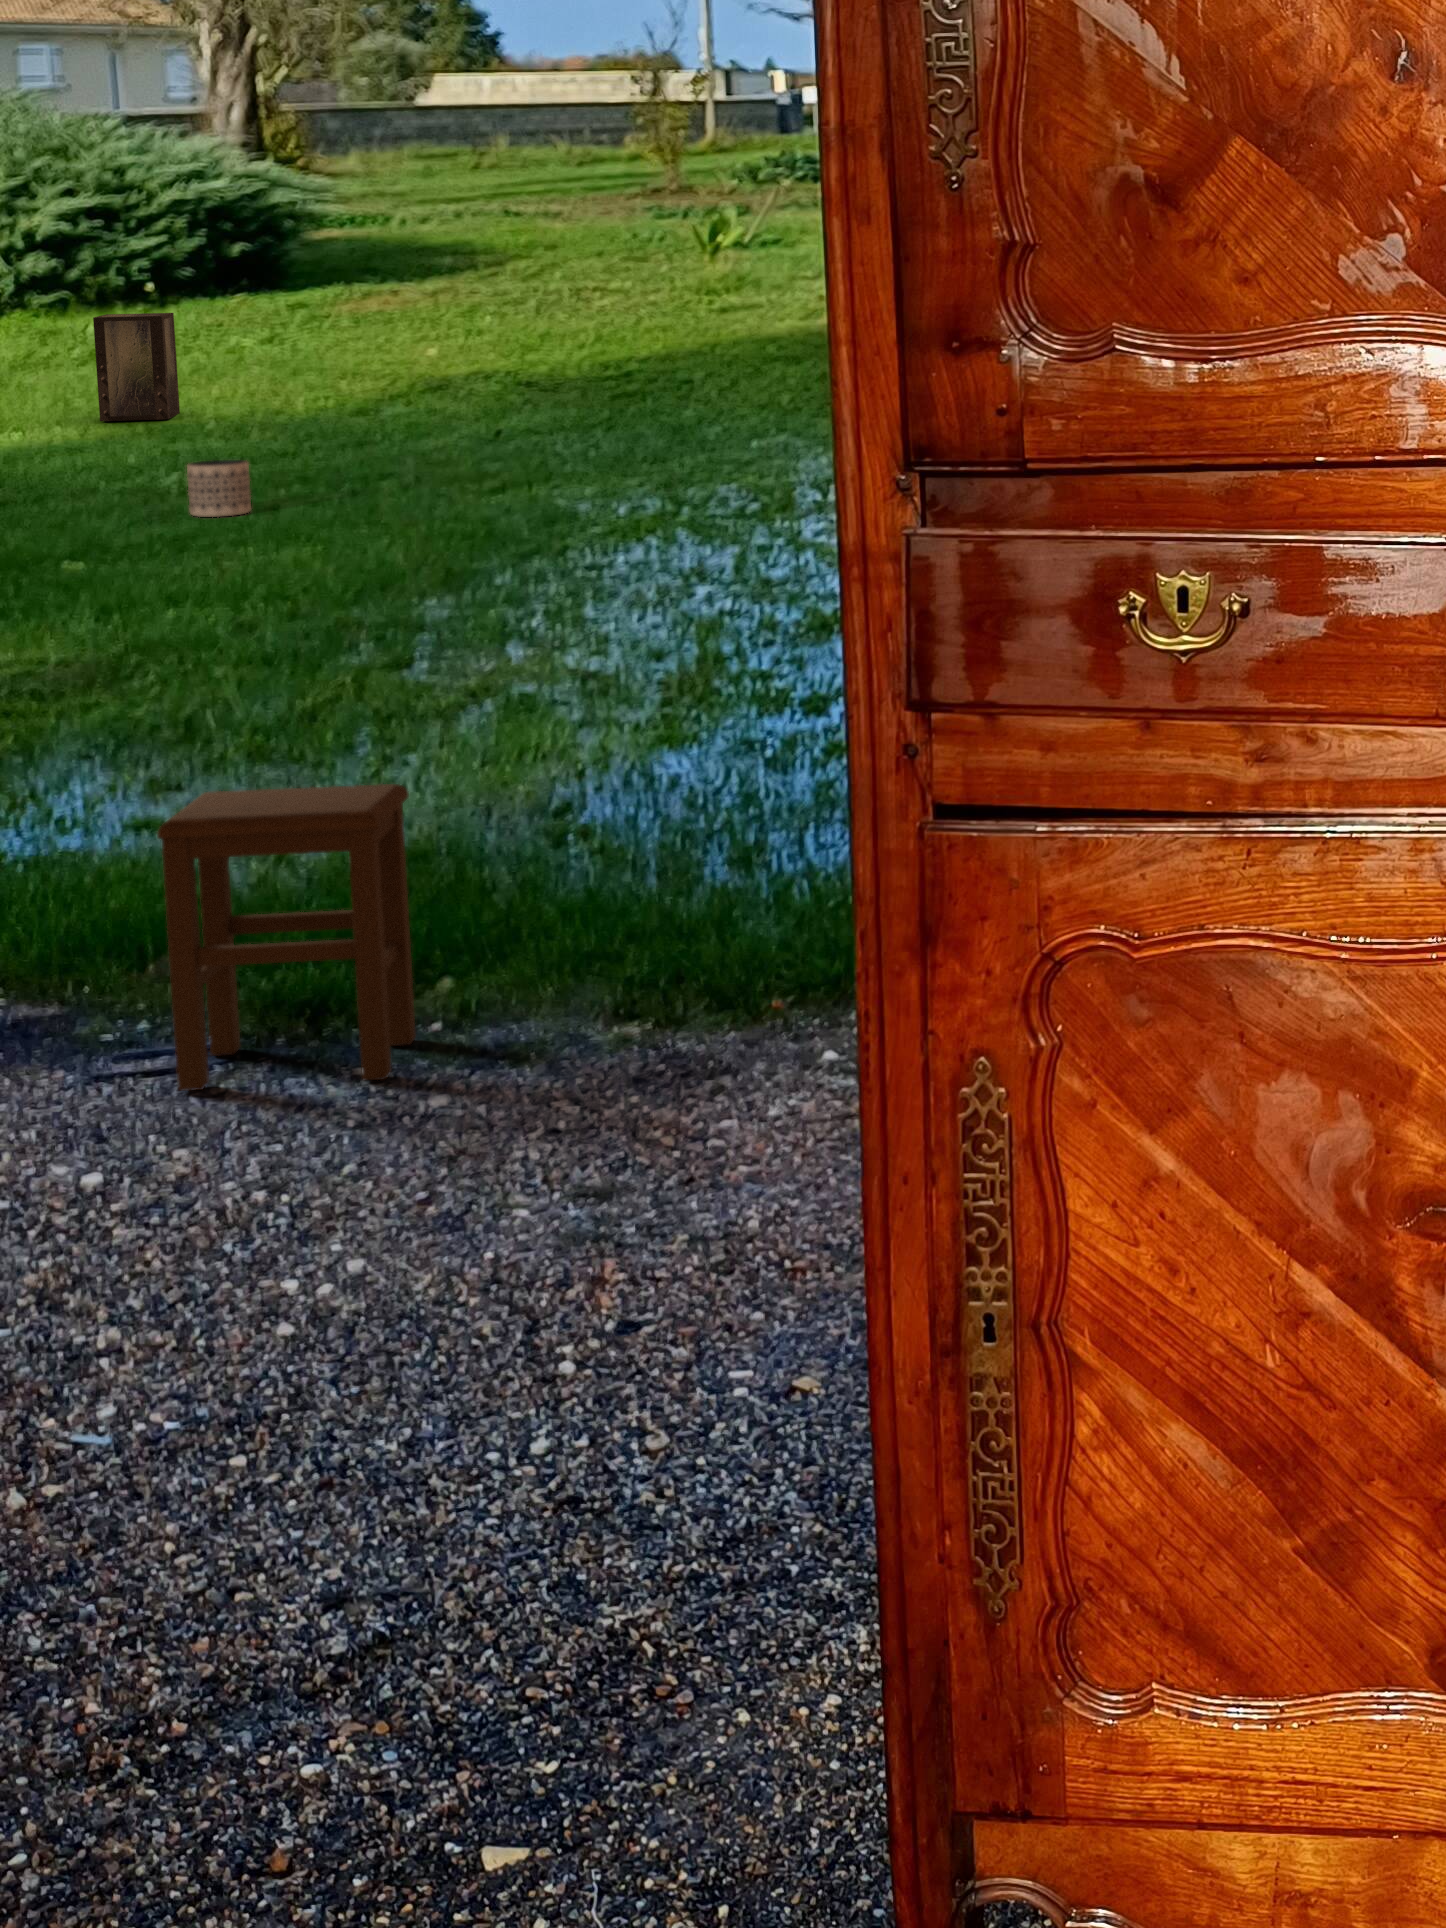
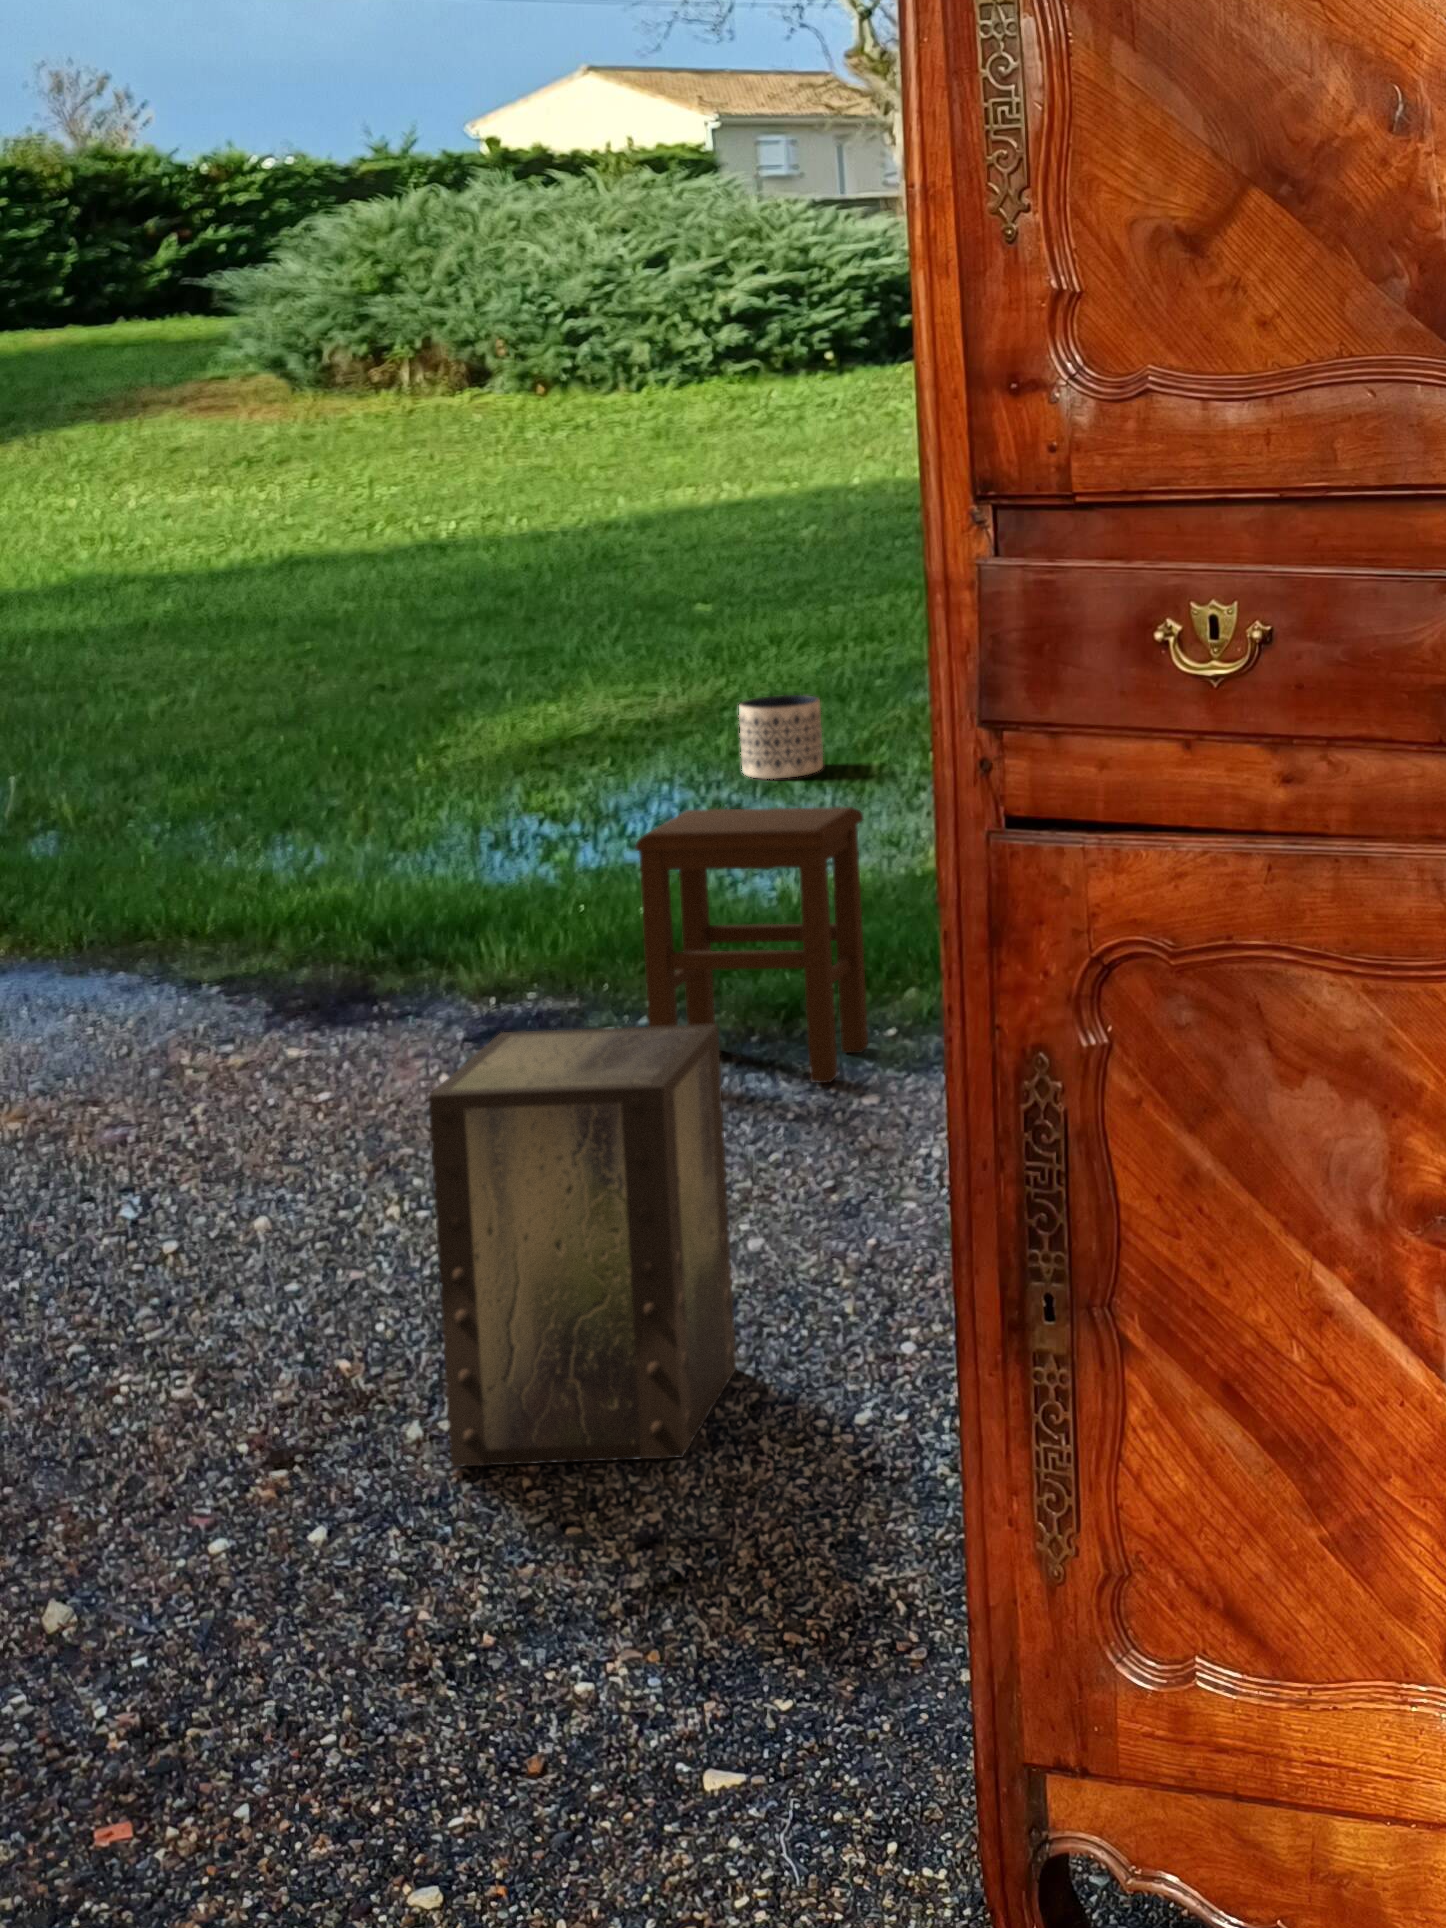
storage box: present [93,313,180,421] -> present [428,1024,737,1467]
planter: present [187,460,251,517] -> present [739,695,823,779]

